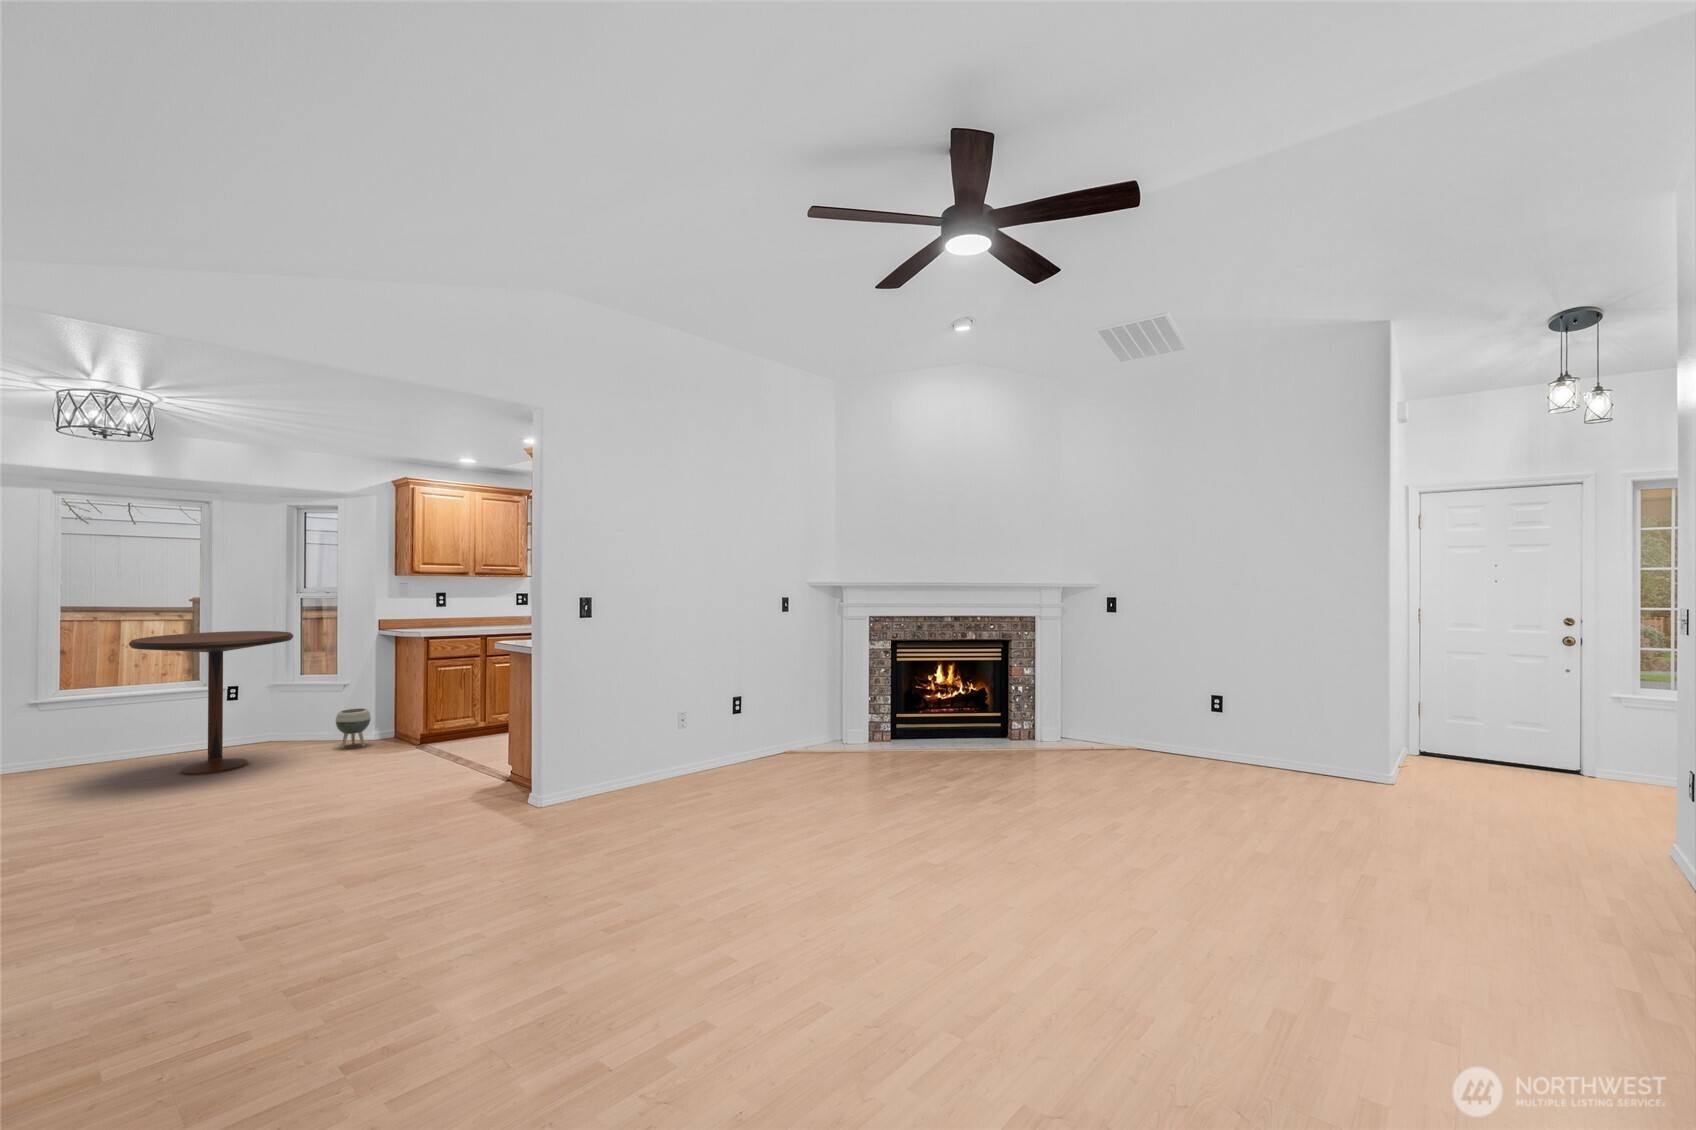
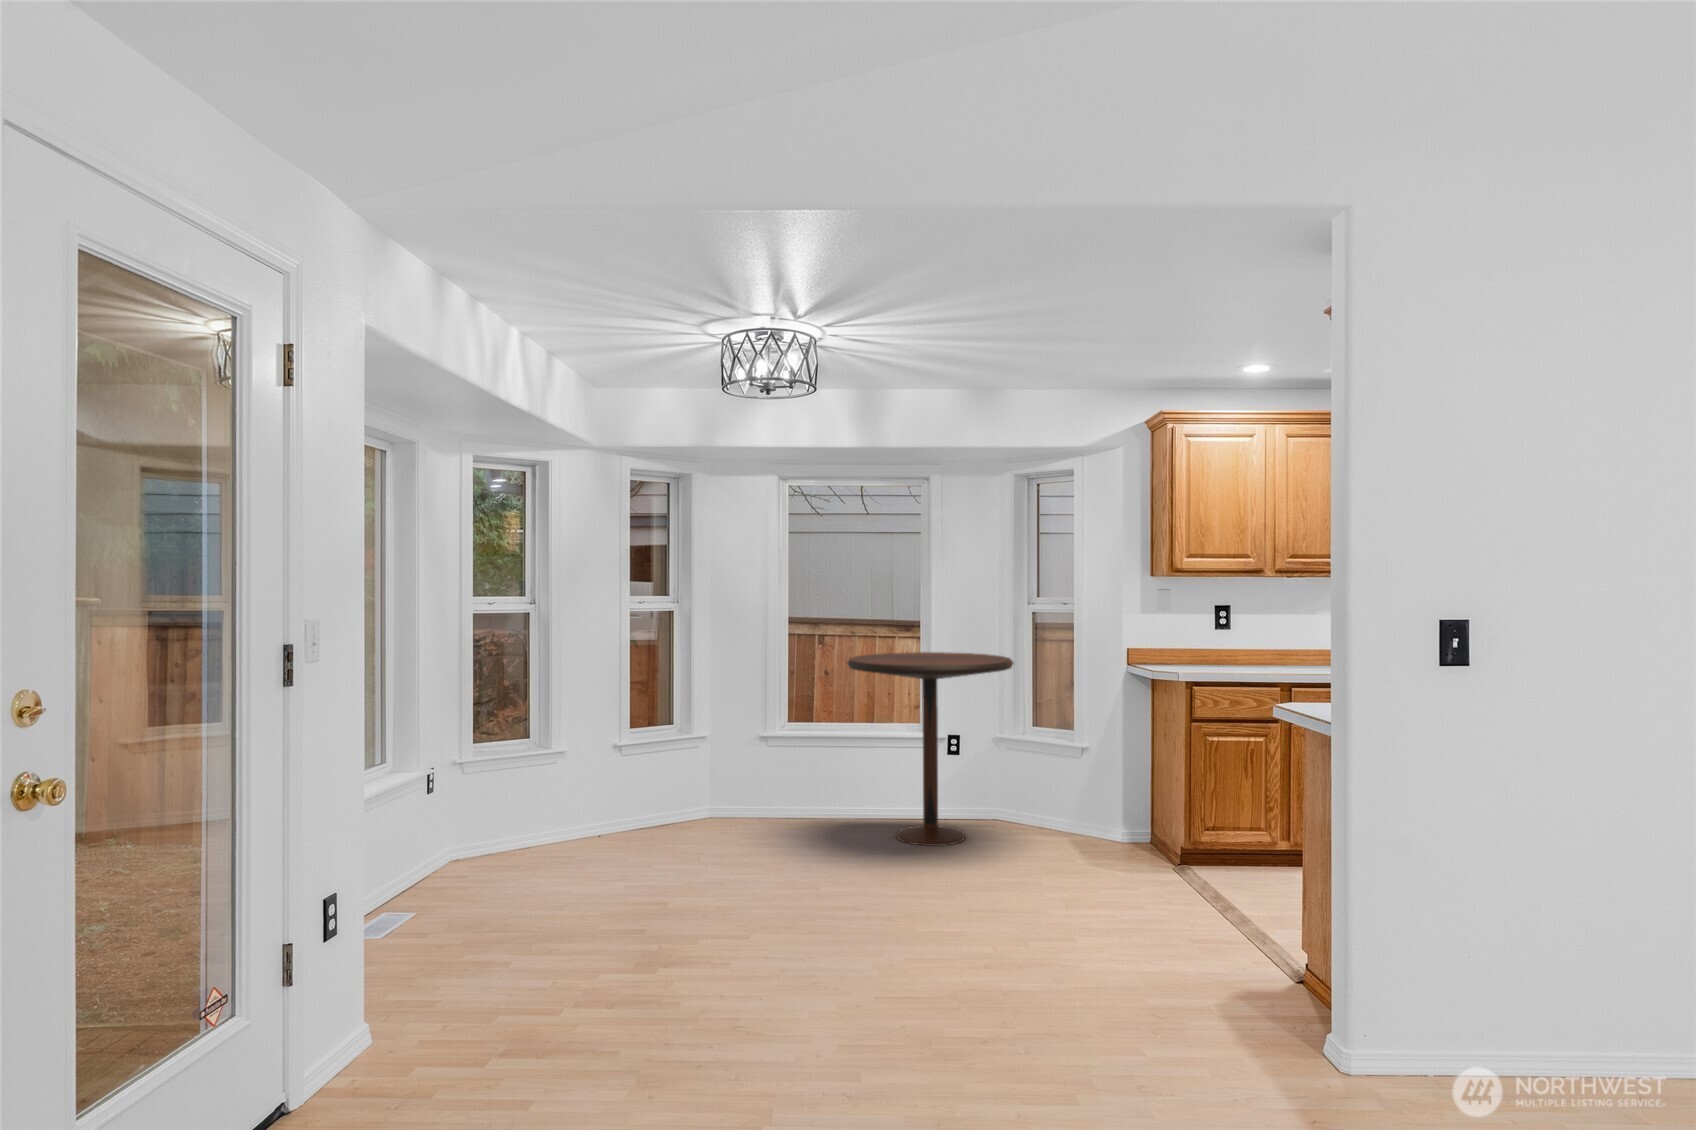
planter: present [336,708,371,749] -> none [1069,782,1115,845]

